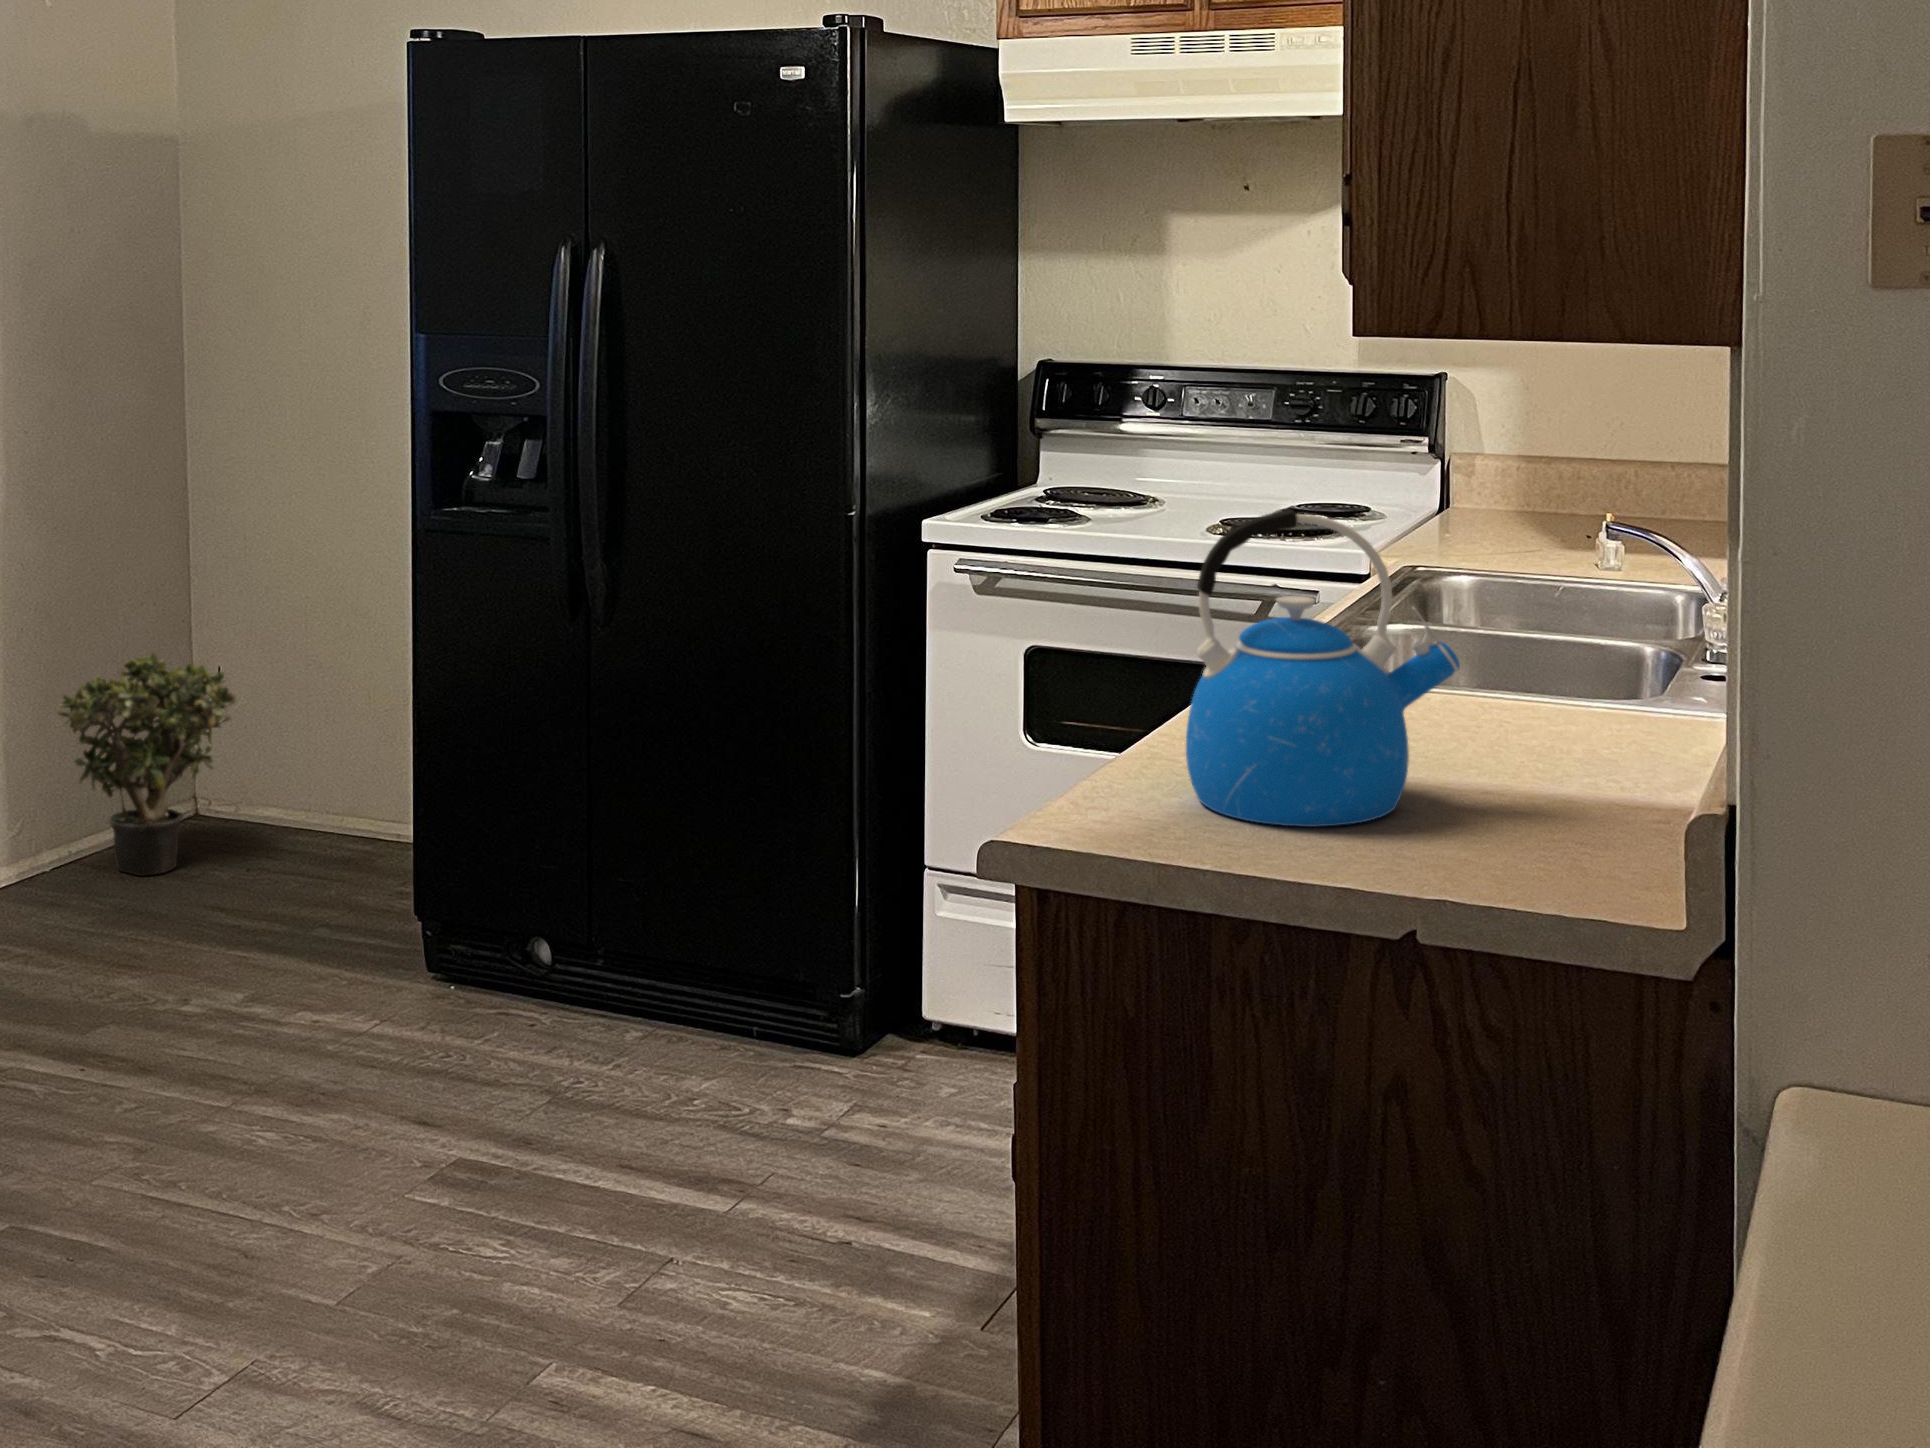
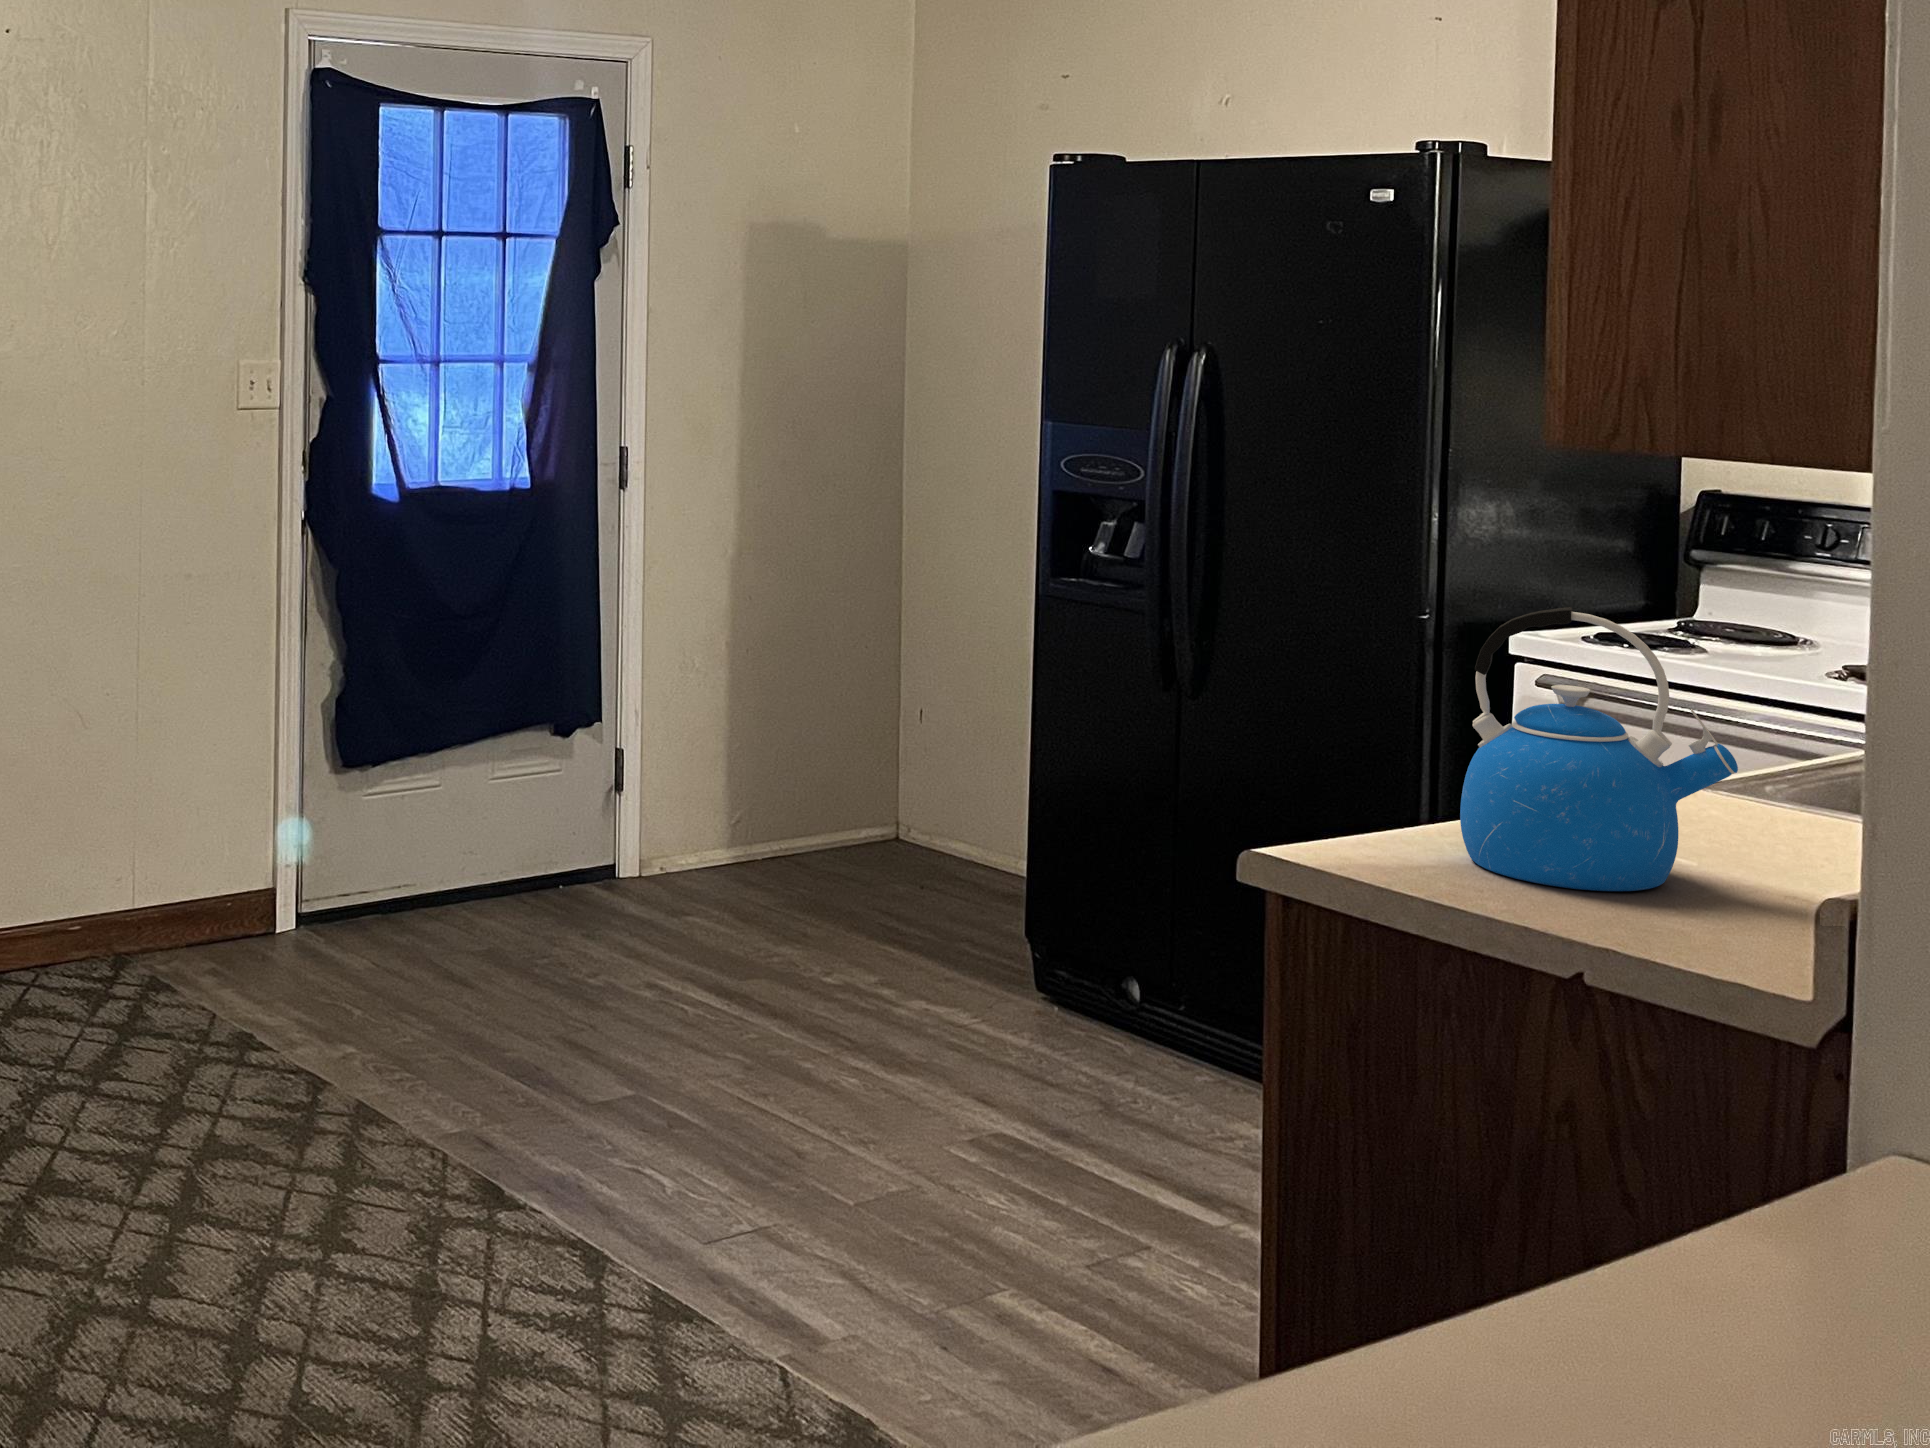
potted plant: present [58,653,237,876] -> none [767,685,921,875]

